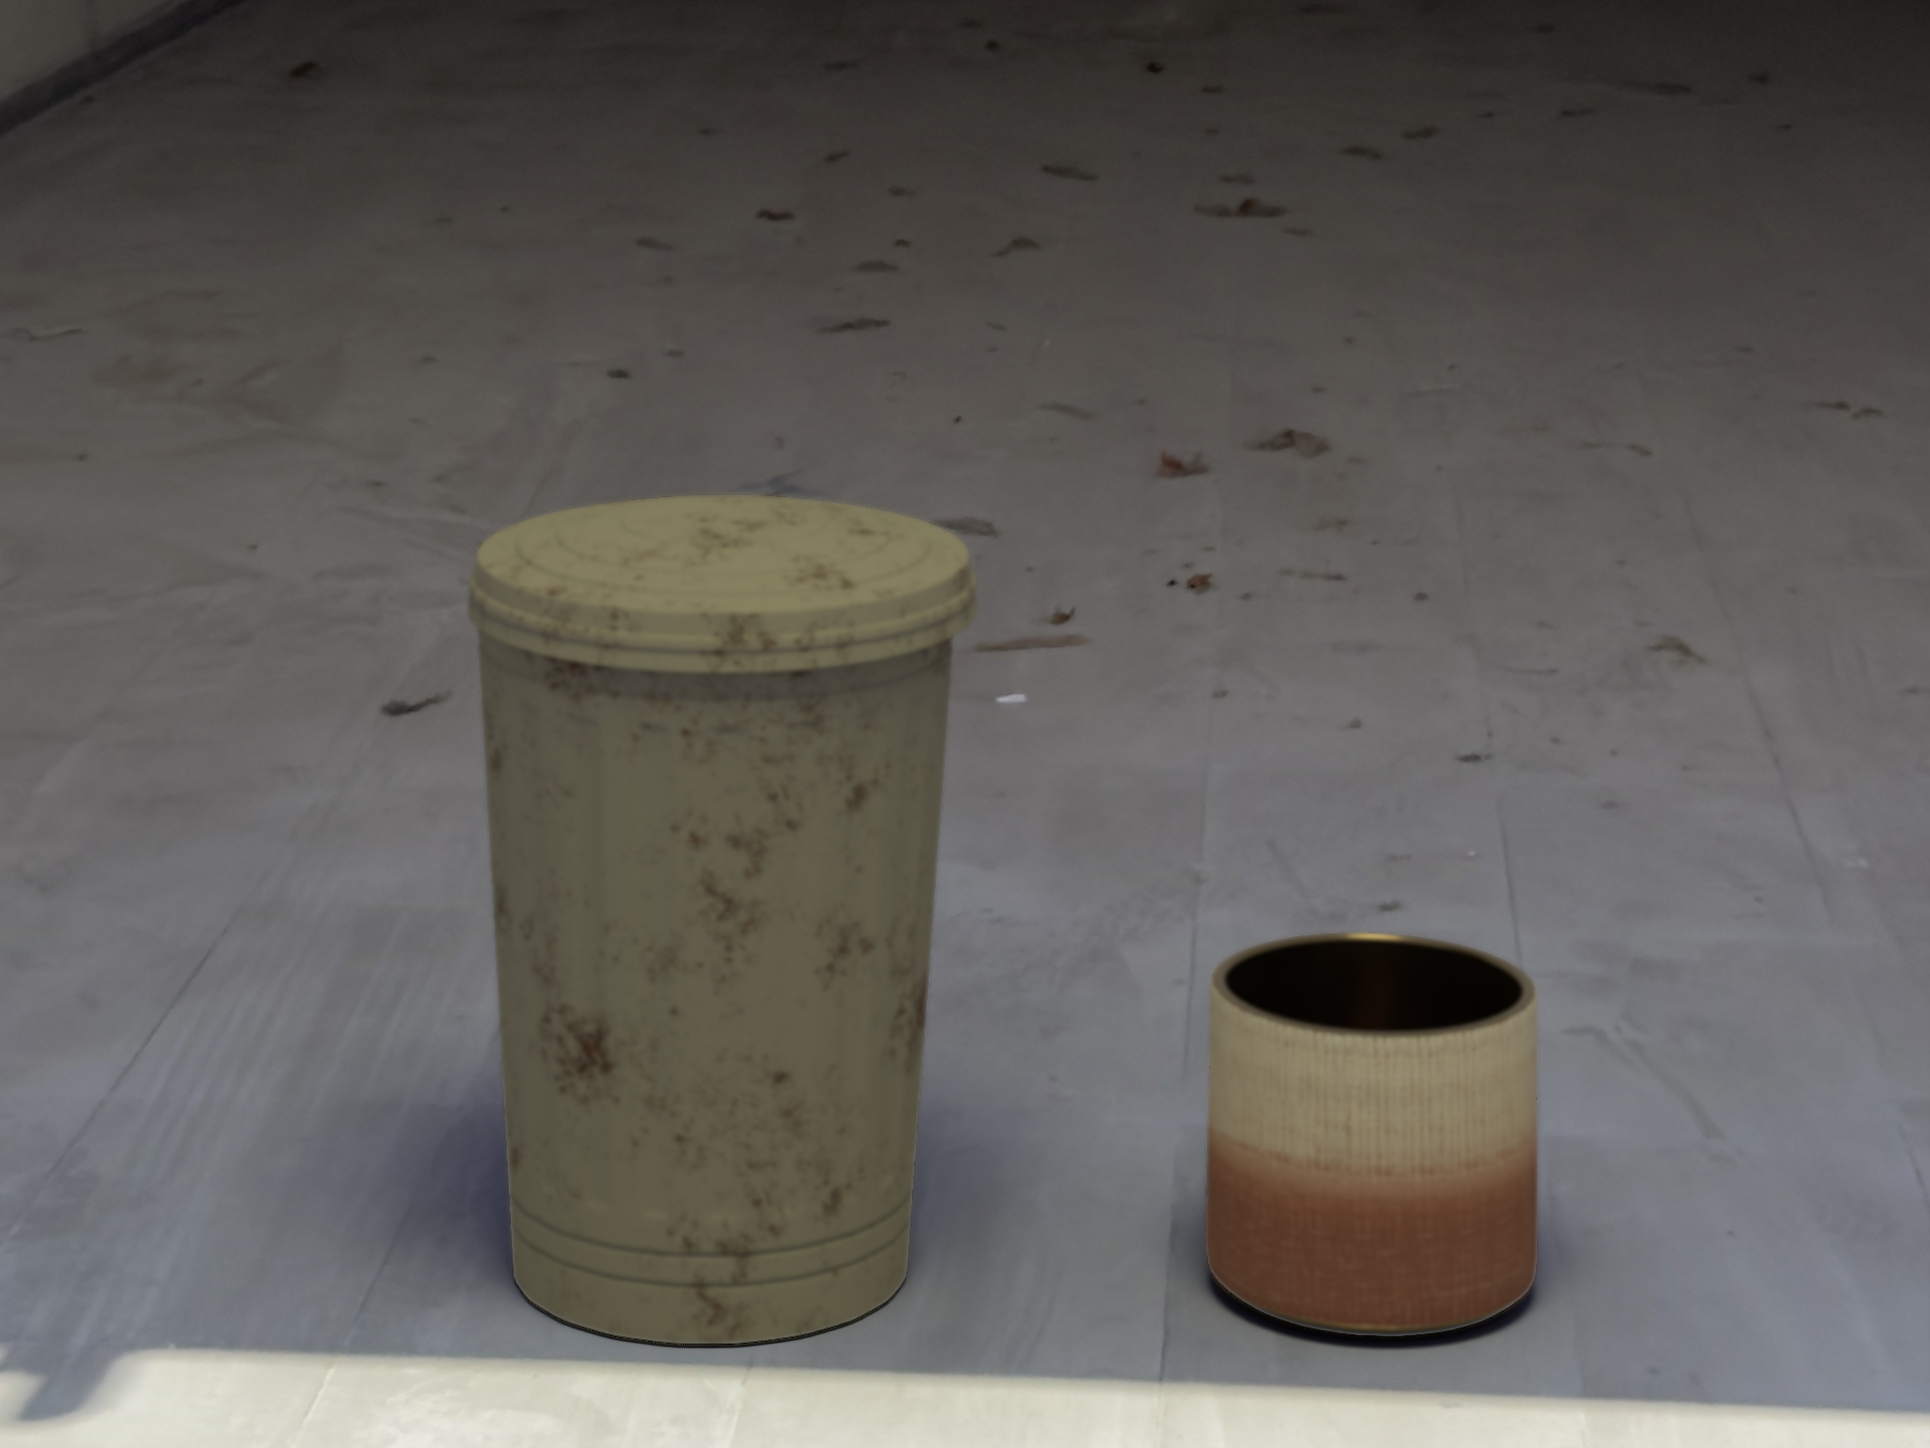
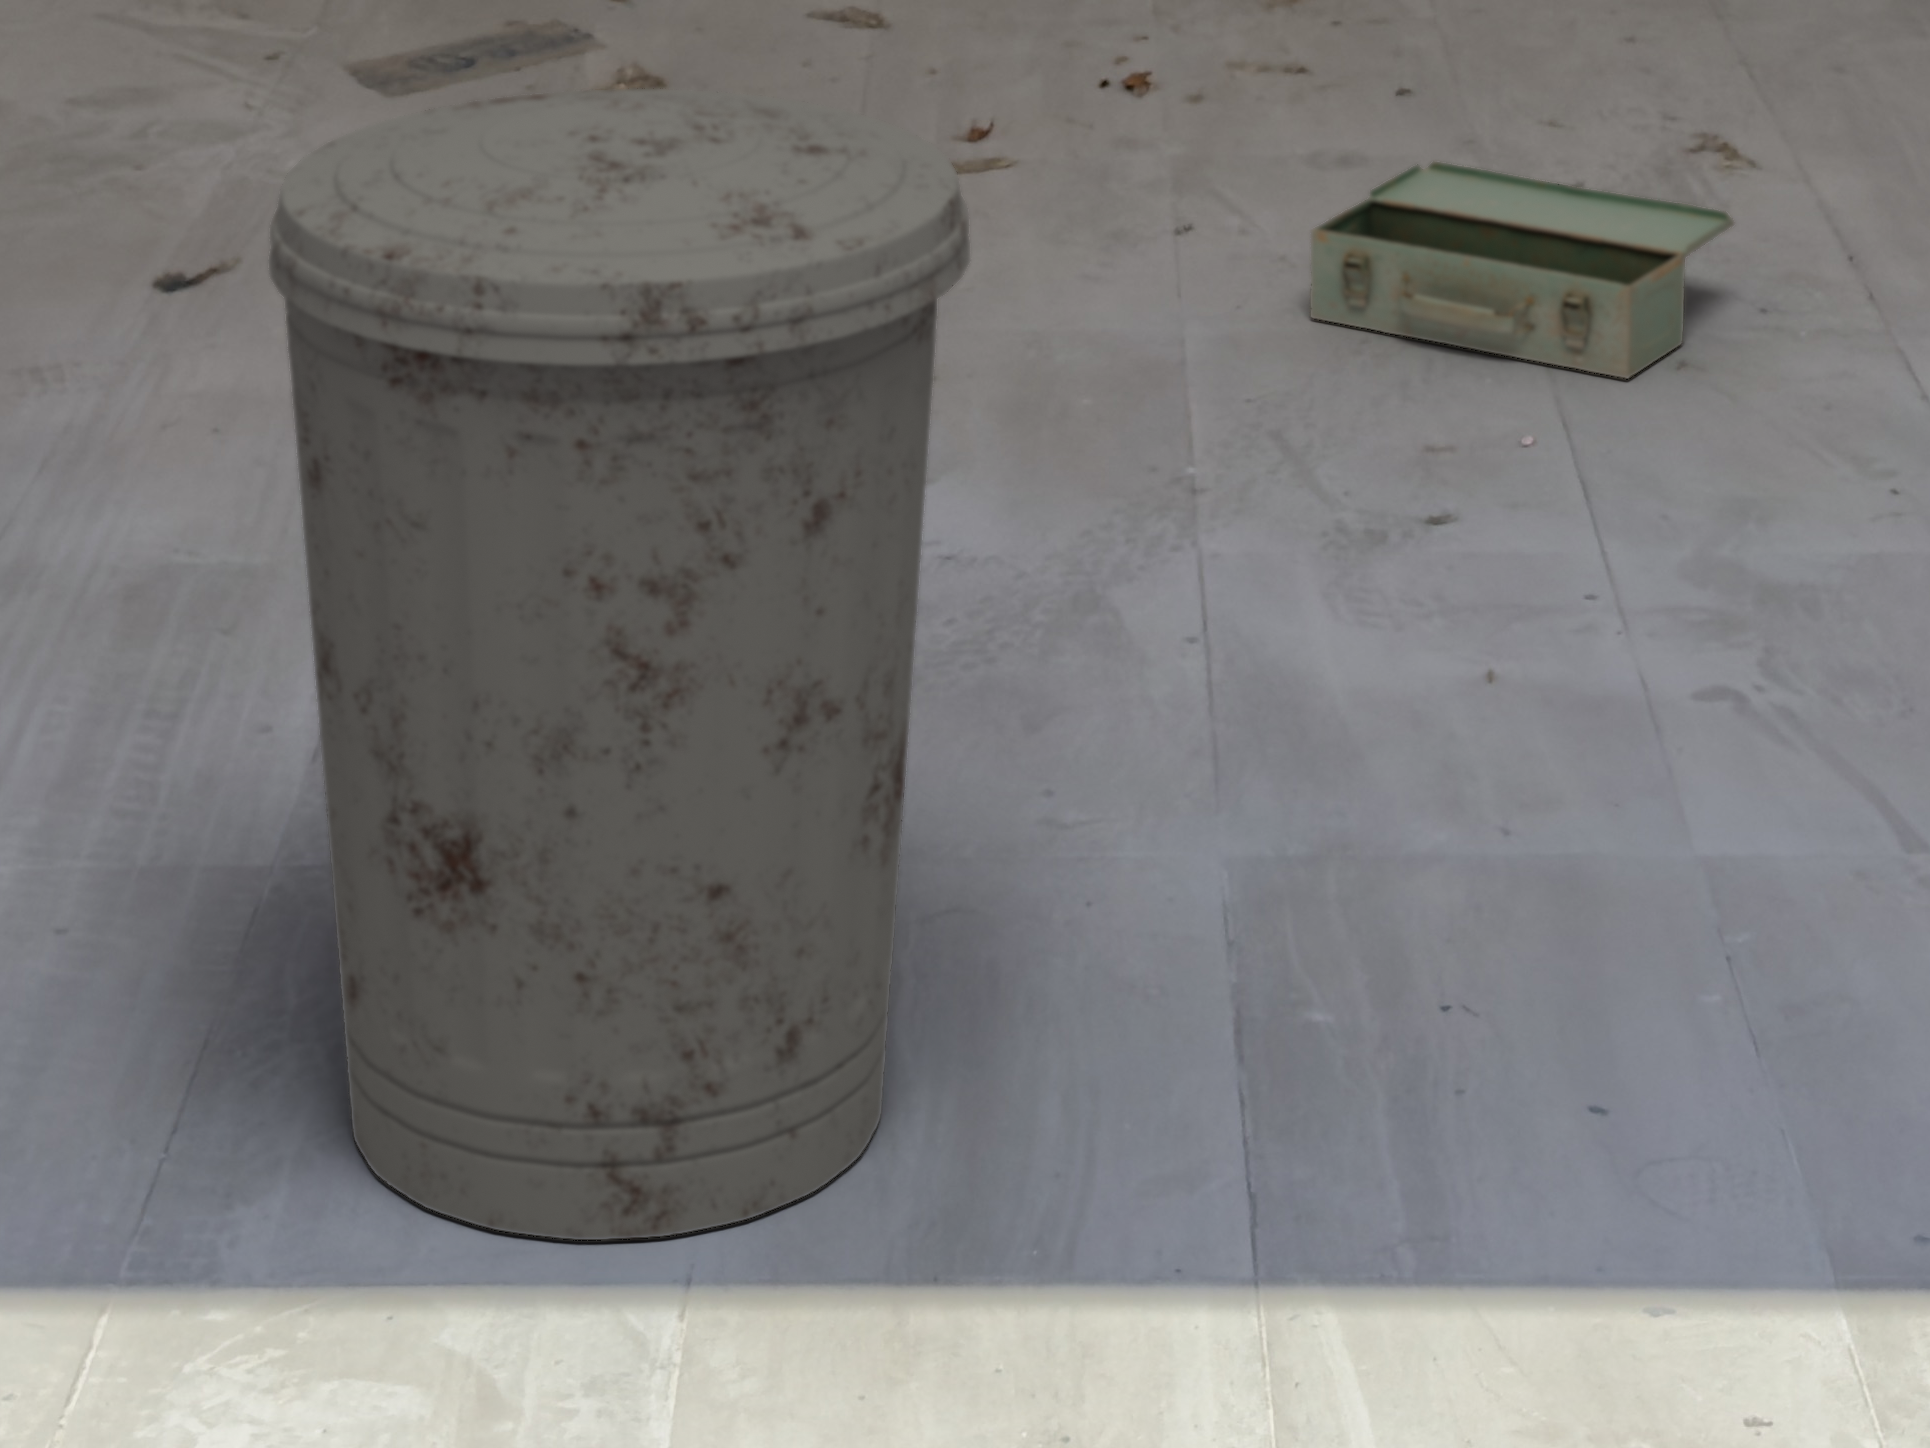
toolbox: none [1321,636,1673,809] -> present [1310,162,1734,378]
planter: present [1205,932,1538,1337] -> none [1276,640,1721,1190]

